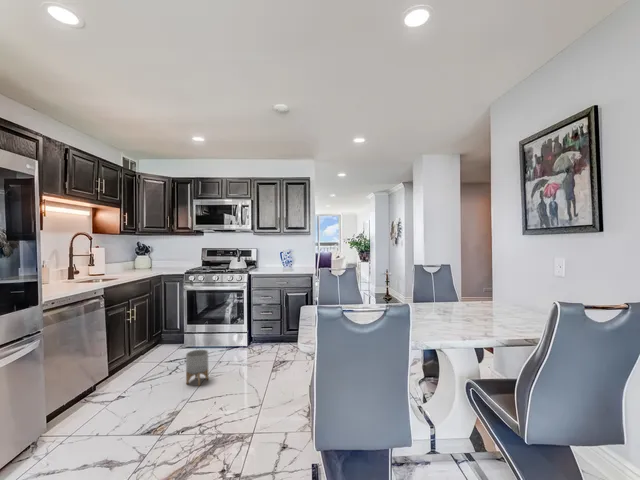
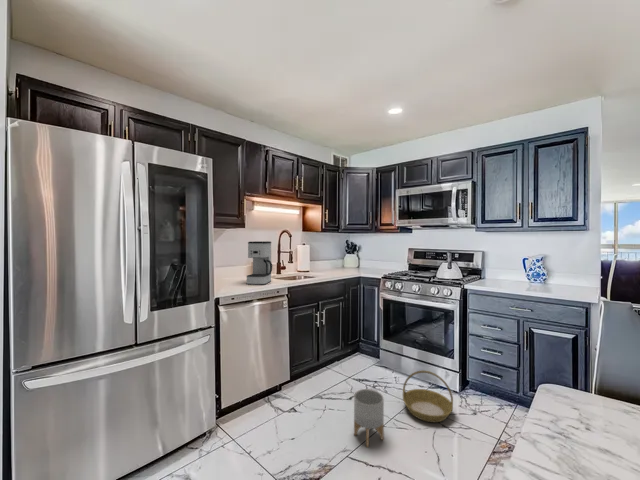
coffee maker: none [58,244,88,288] -> present [247,241,272,285]
basket: none [213,332,247,364] -> present [403,371,453,422]

